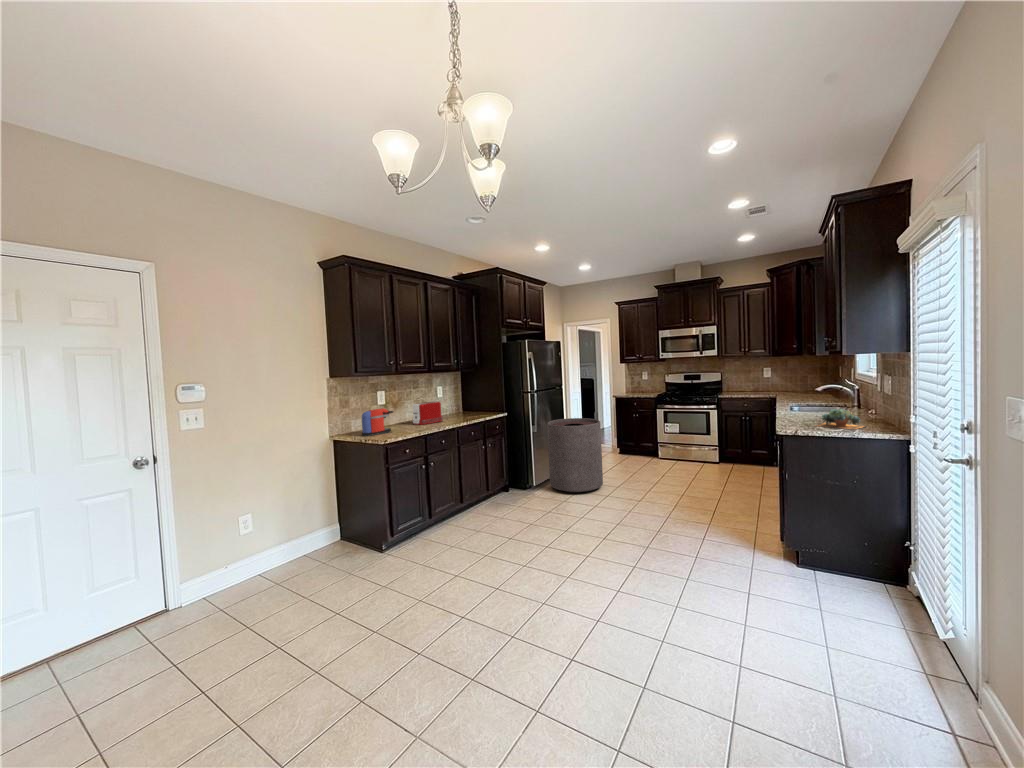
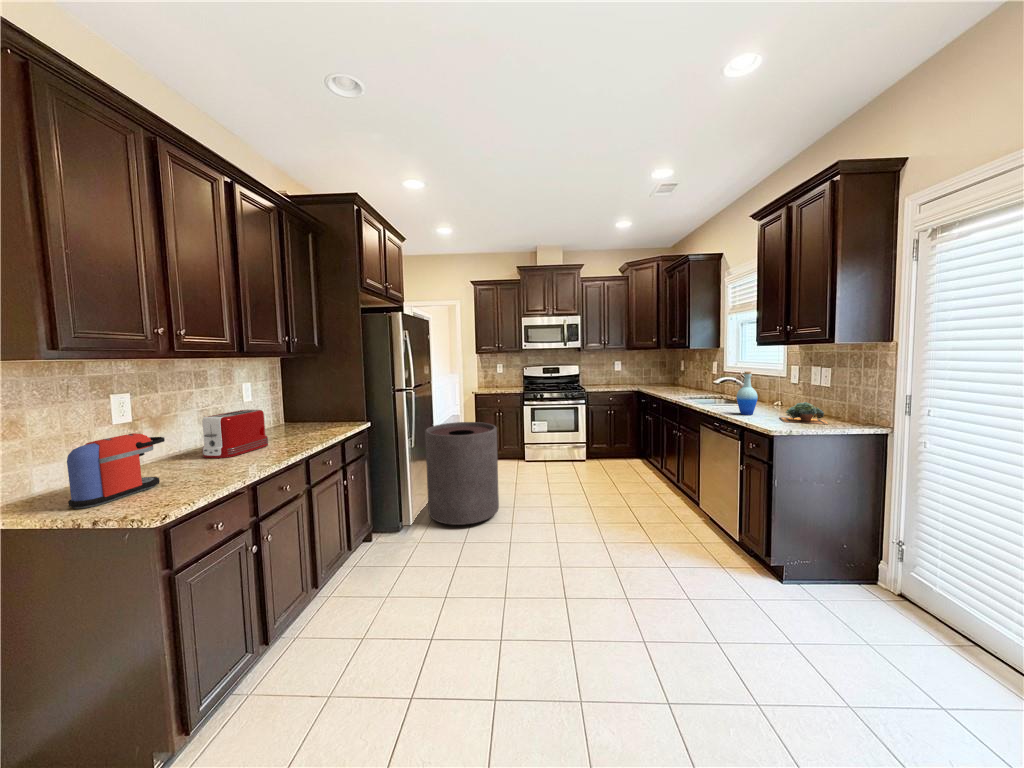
bottle: none [792,380,813,420] -> present [737,372,758,415]

